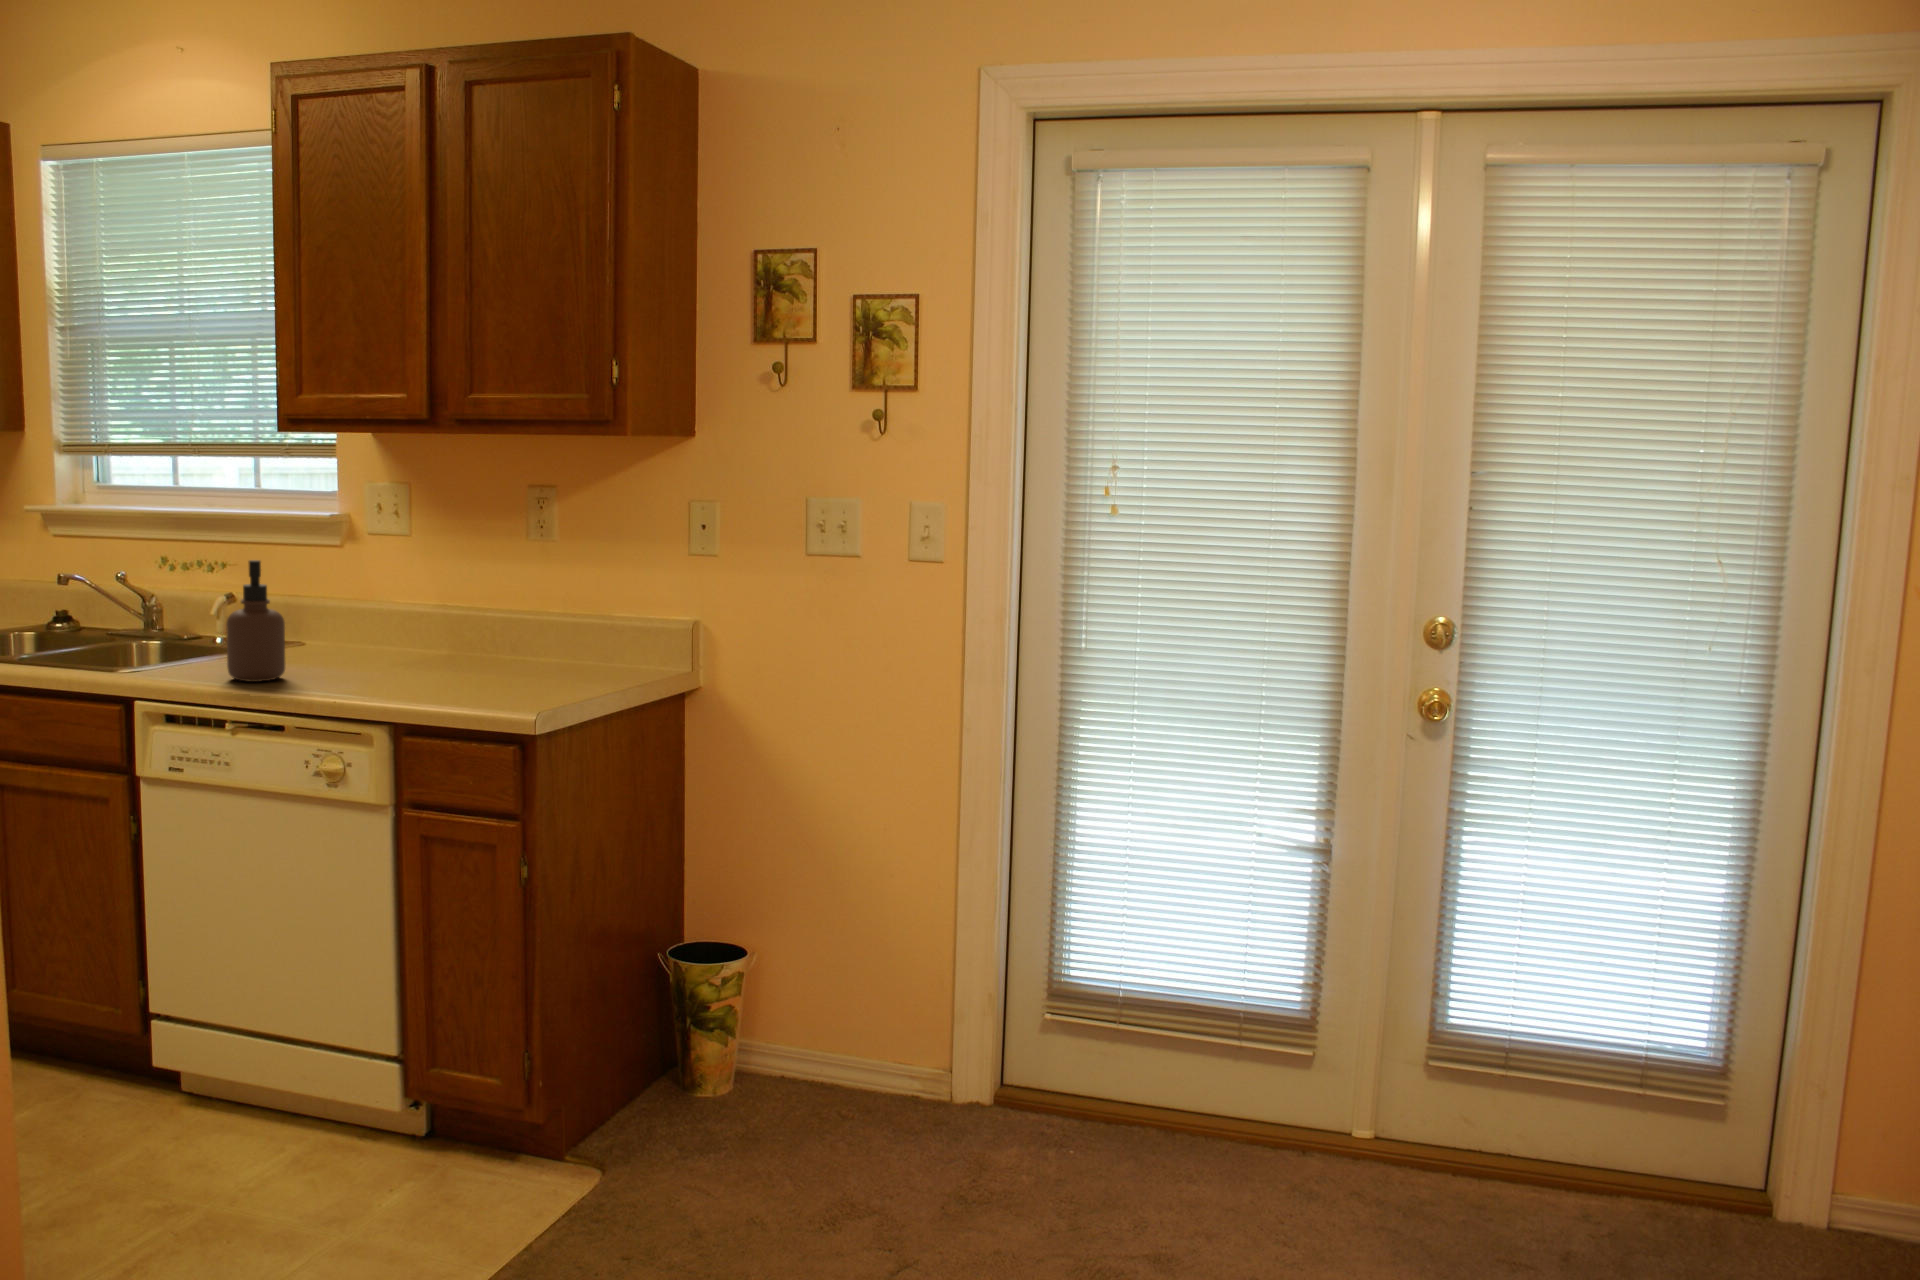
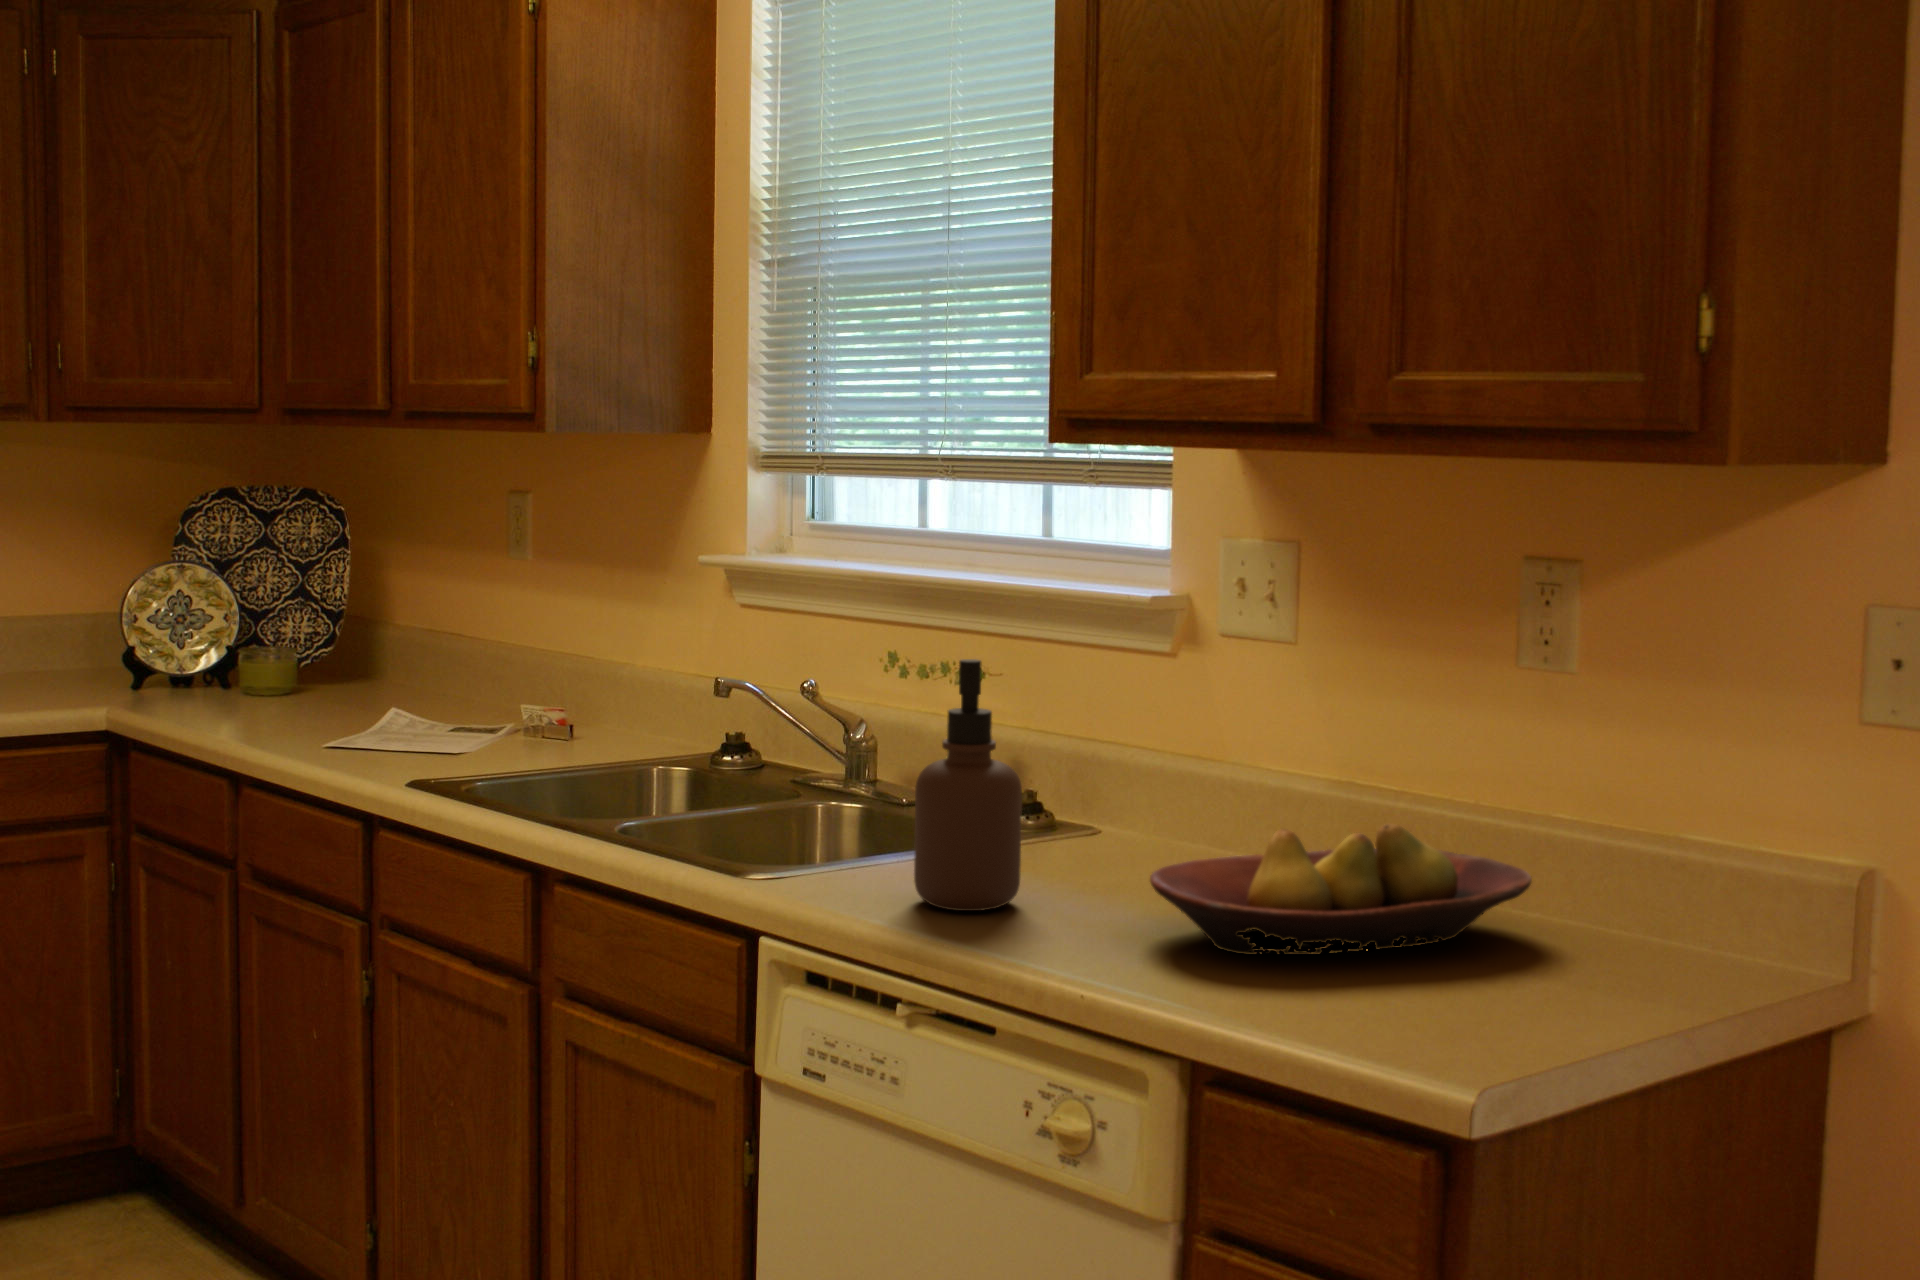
fruit bowl: none [356,629,532,688] -> present [1150,824,1532,955]

